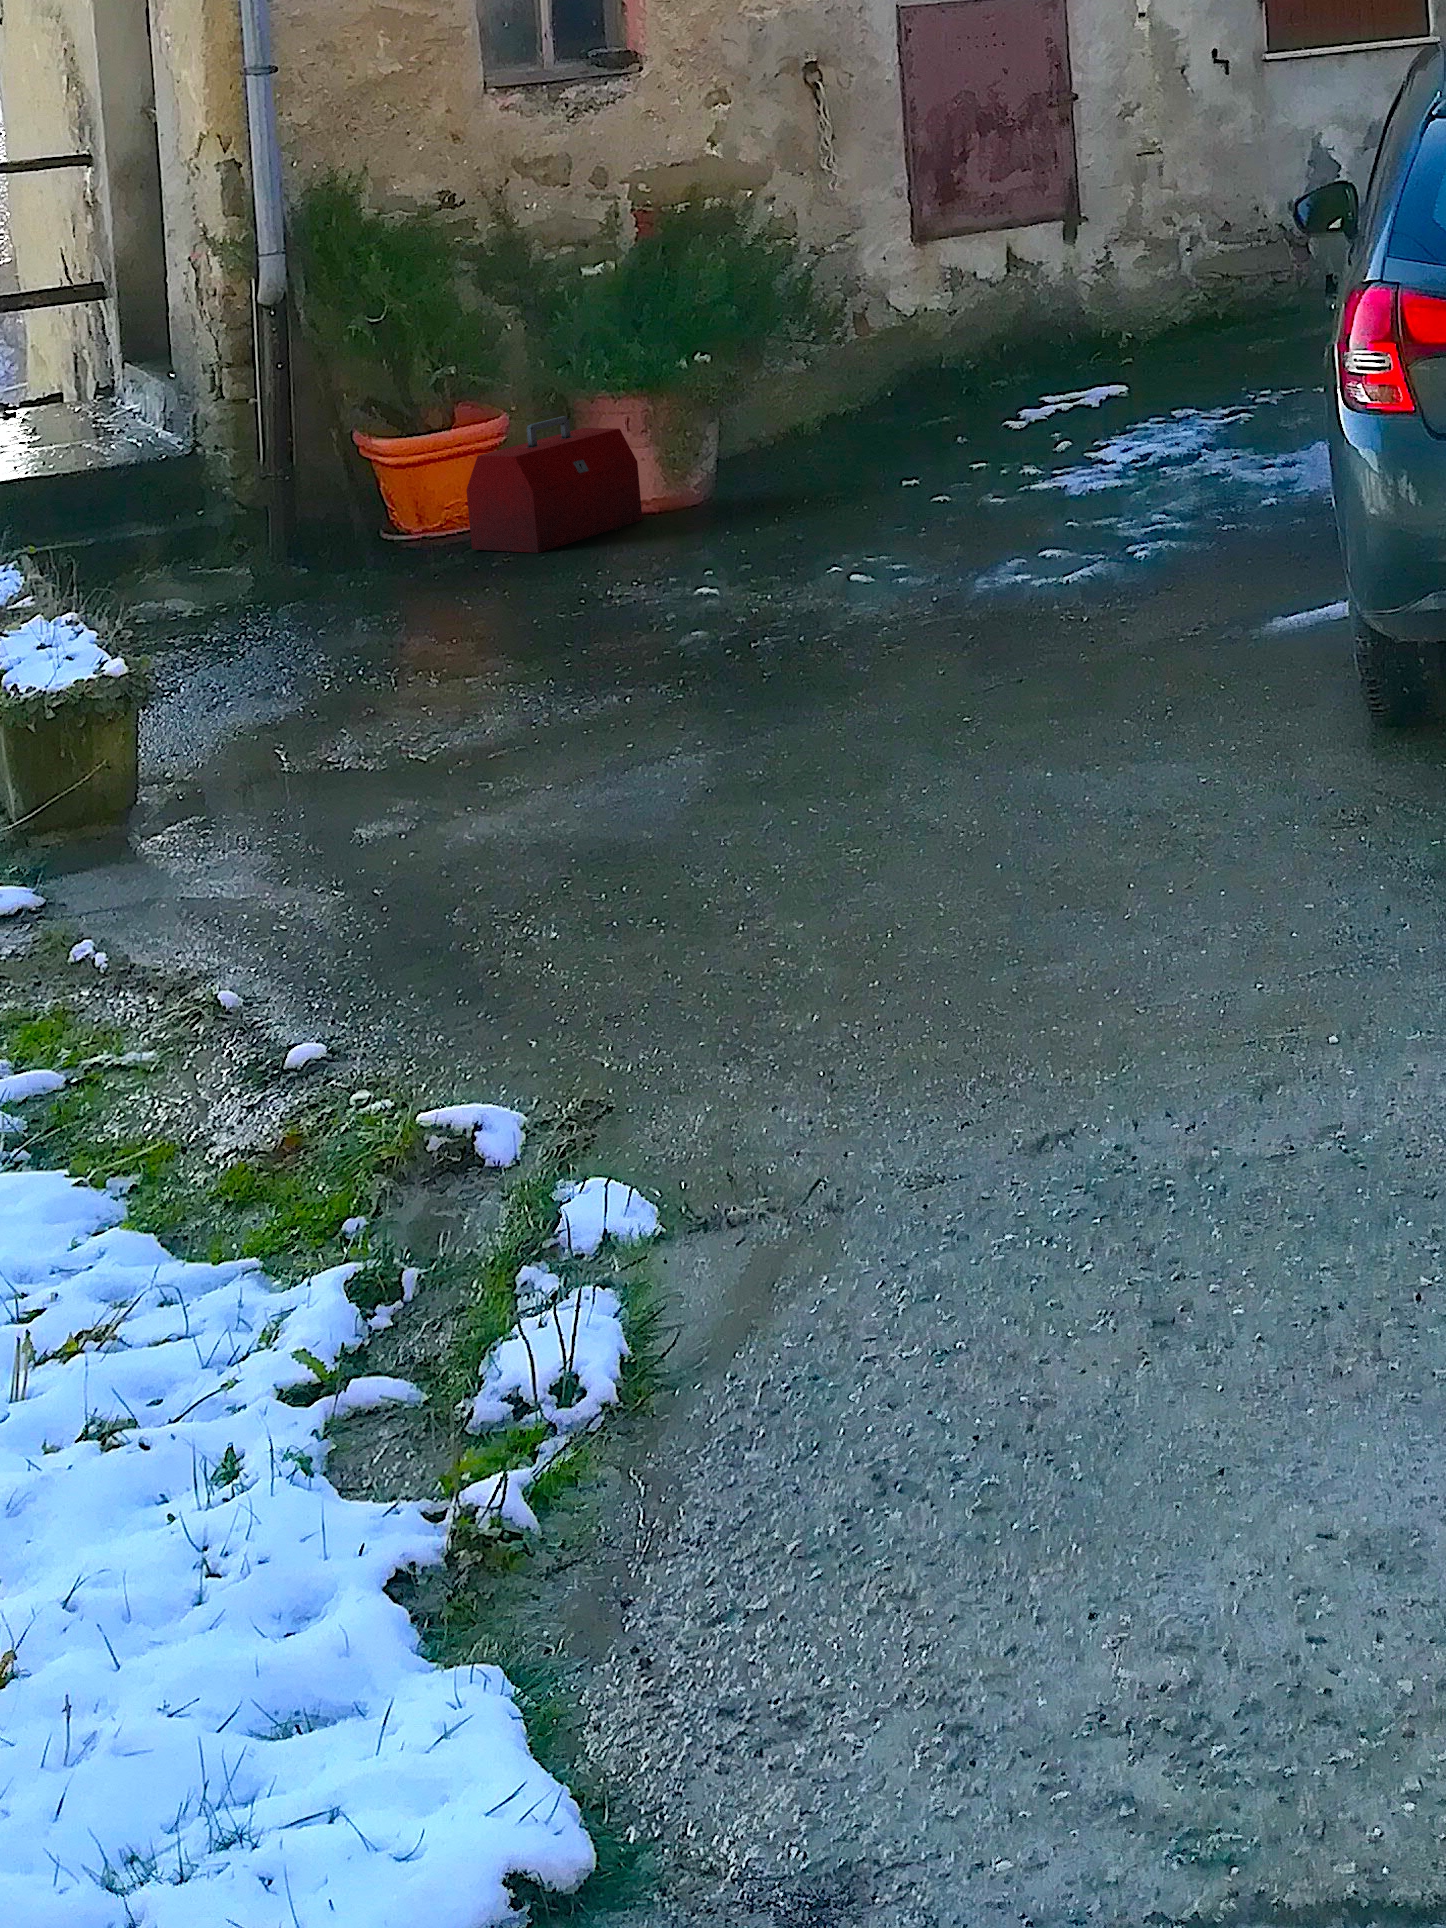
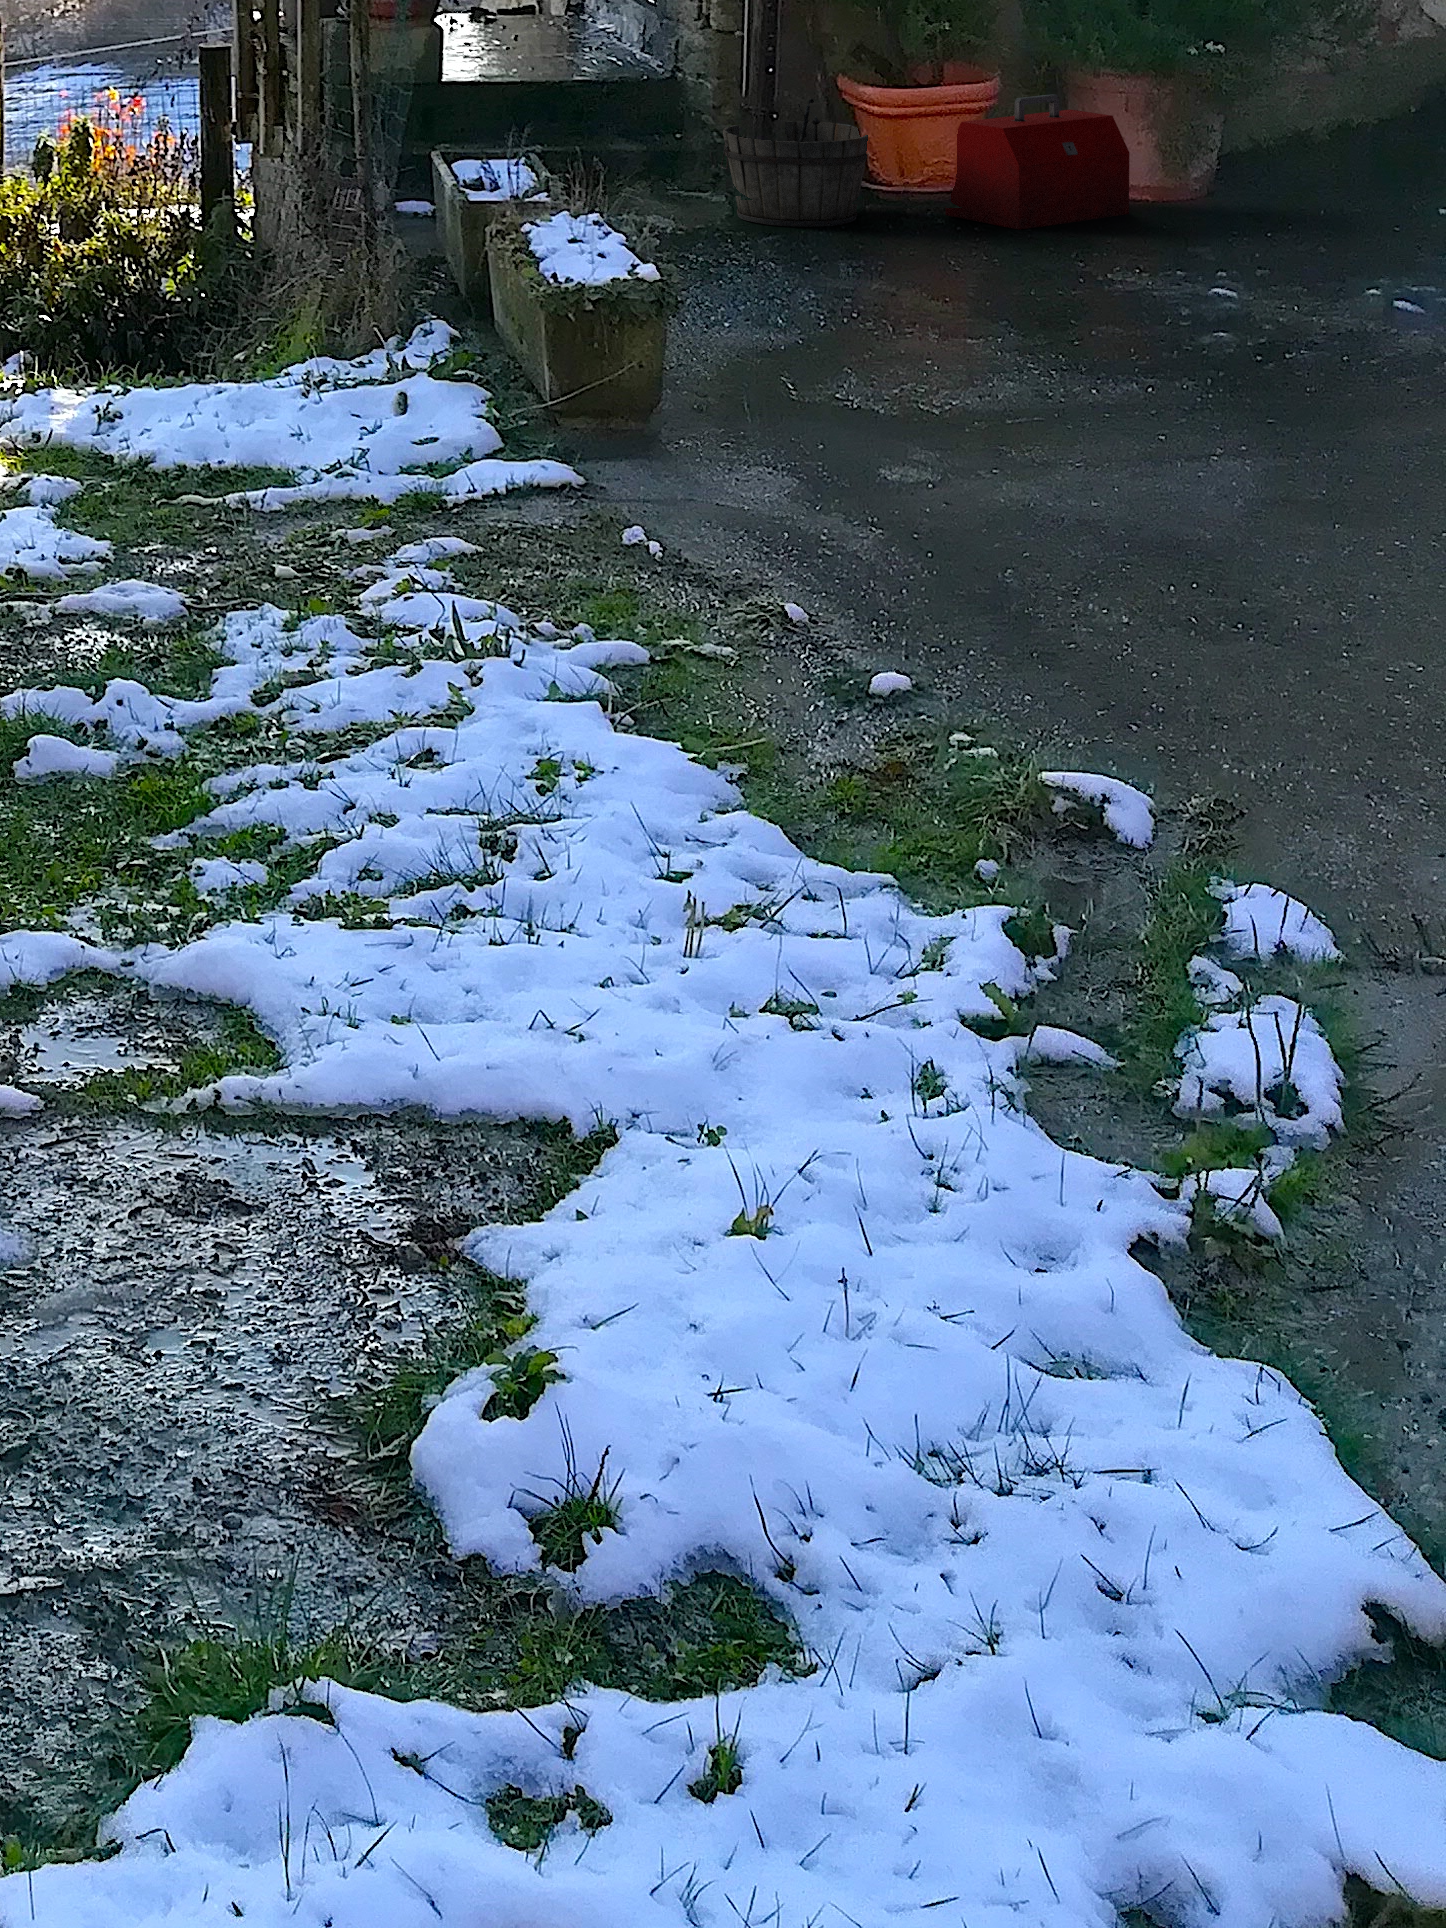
wooden bucket: none [242,454,397,589] -> present [721,99,869,227]

